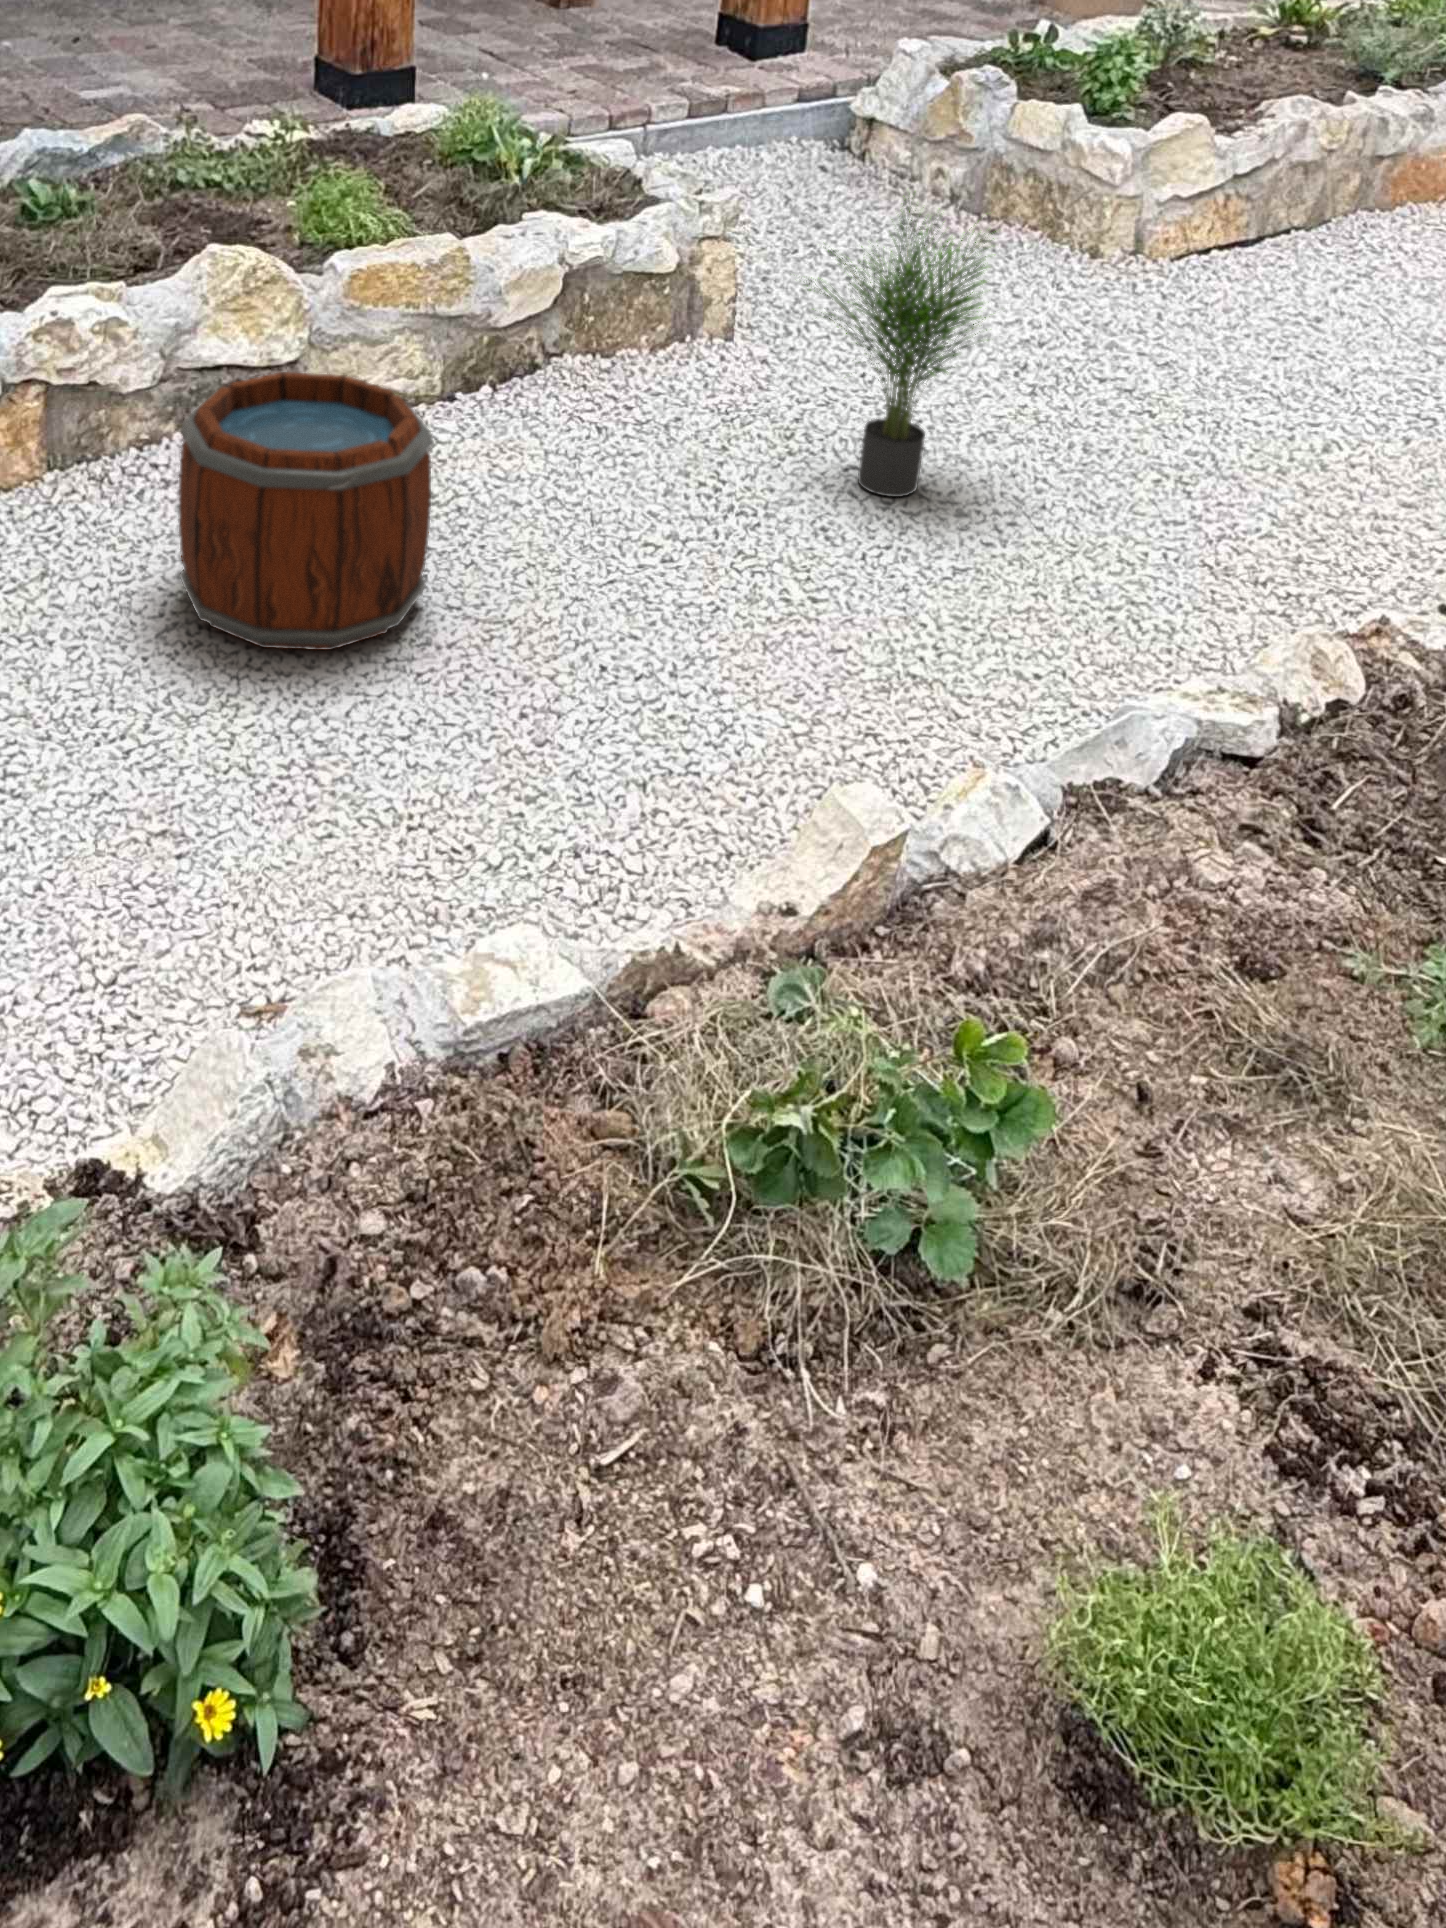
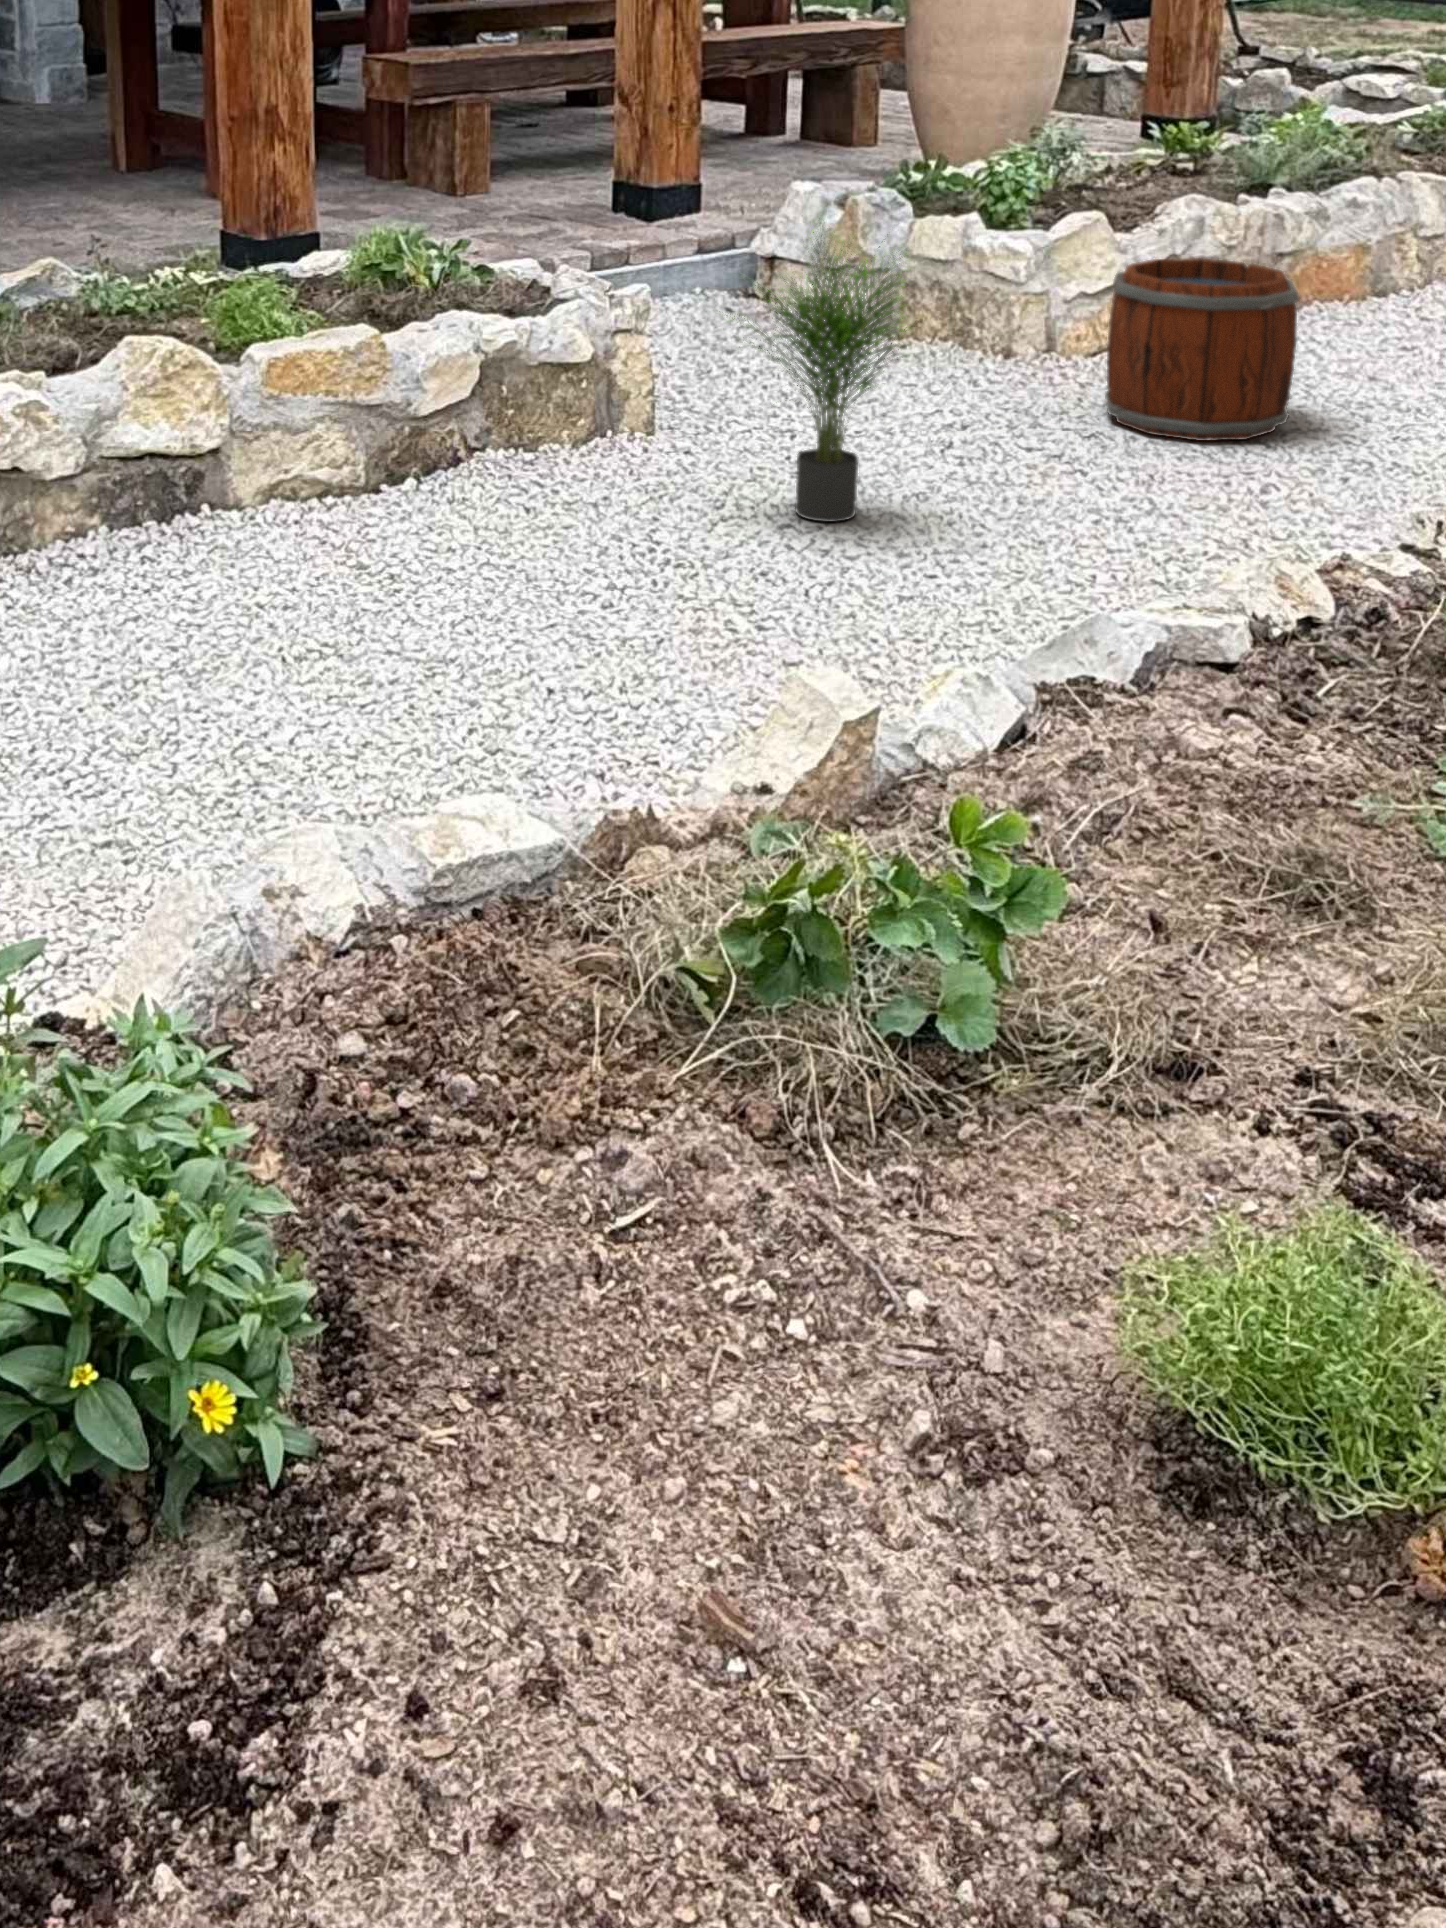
bucket: present [179,372,433,650] -> present [1105,258,1300,441]

